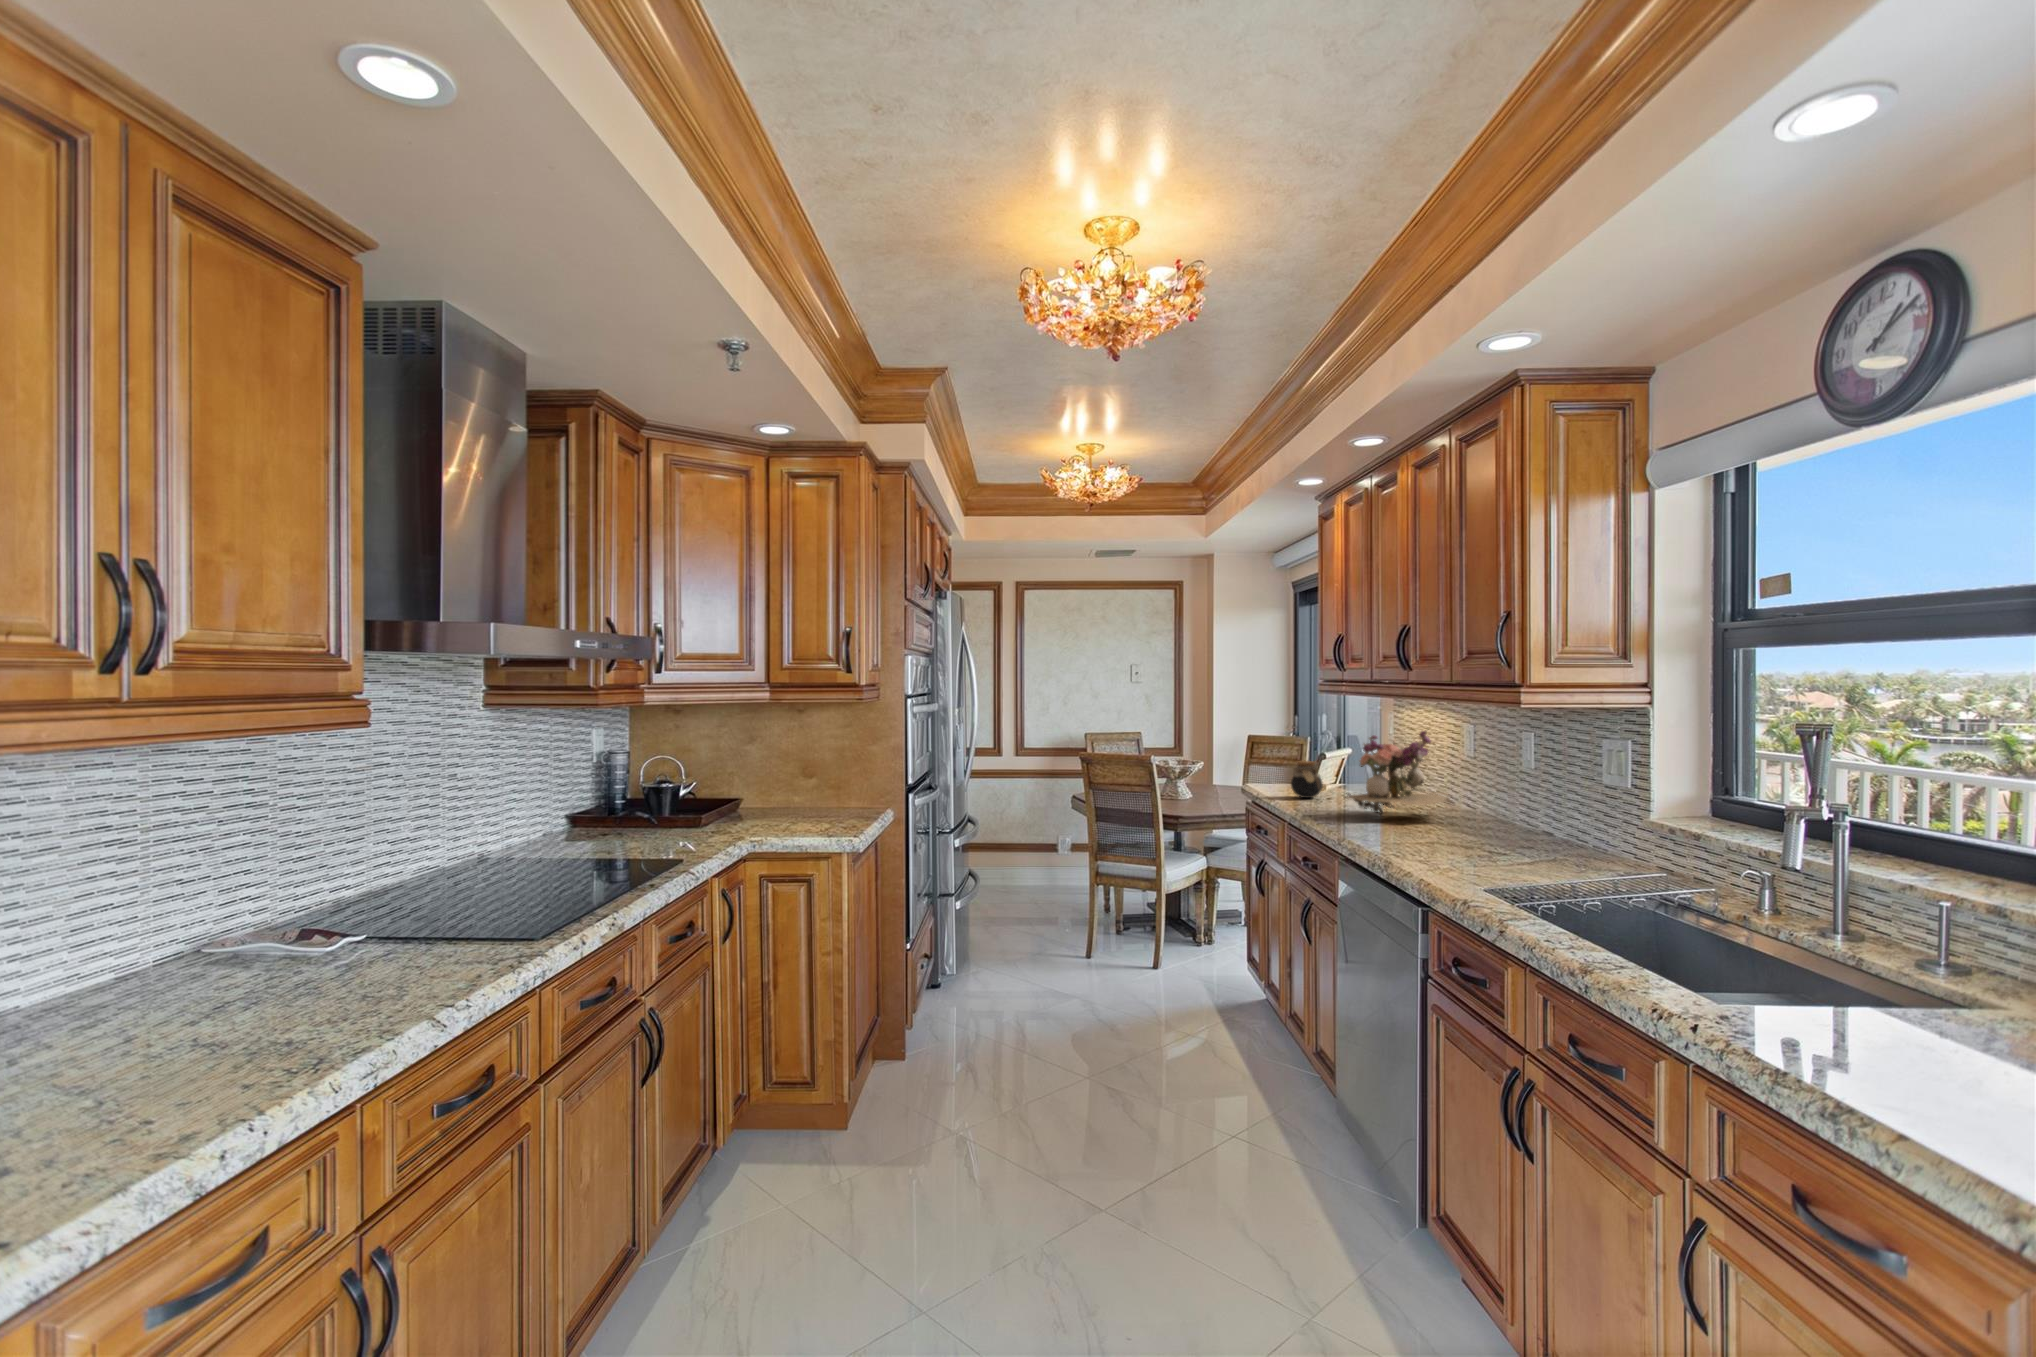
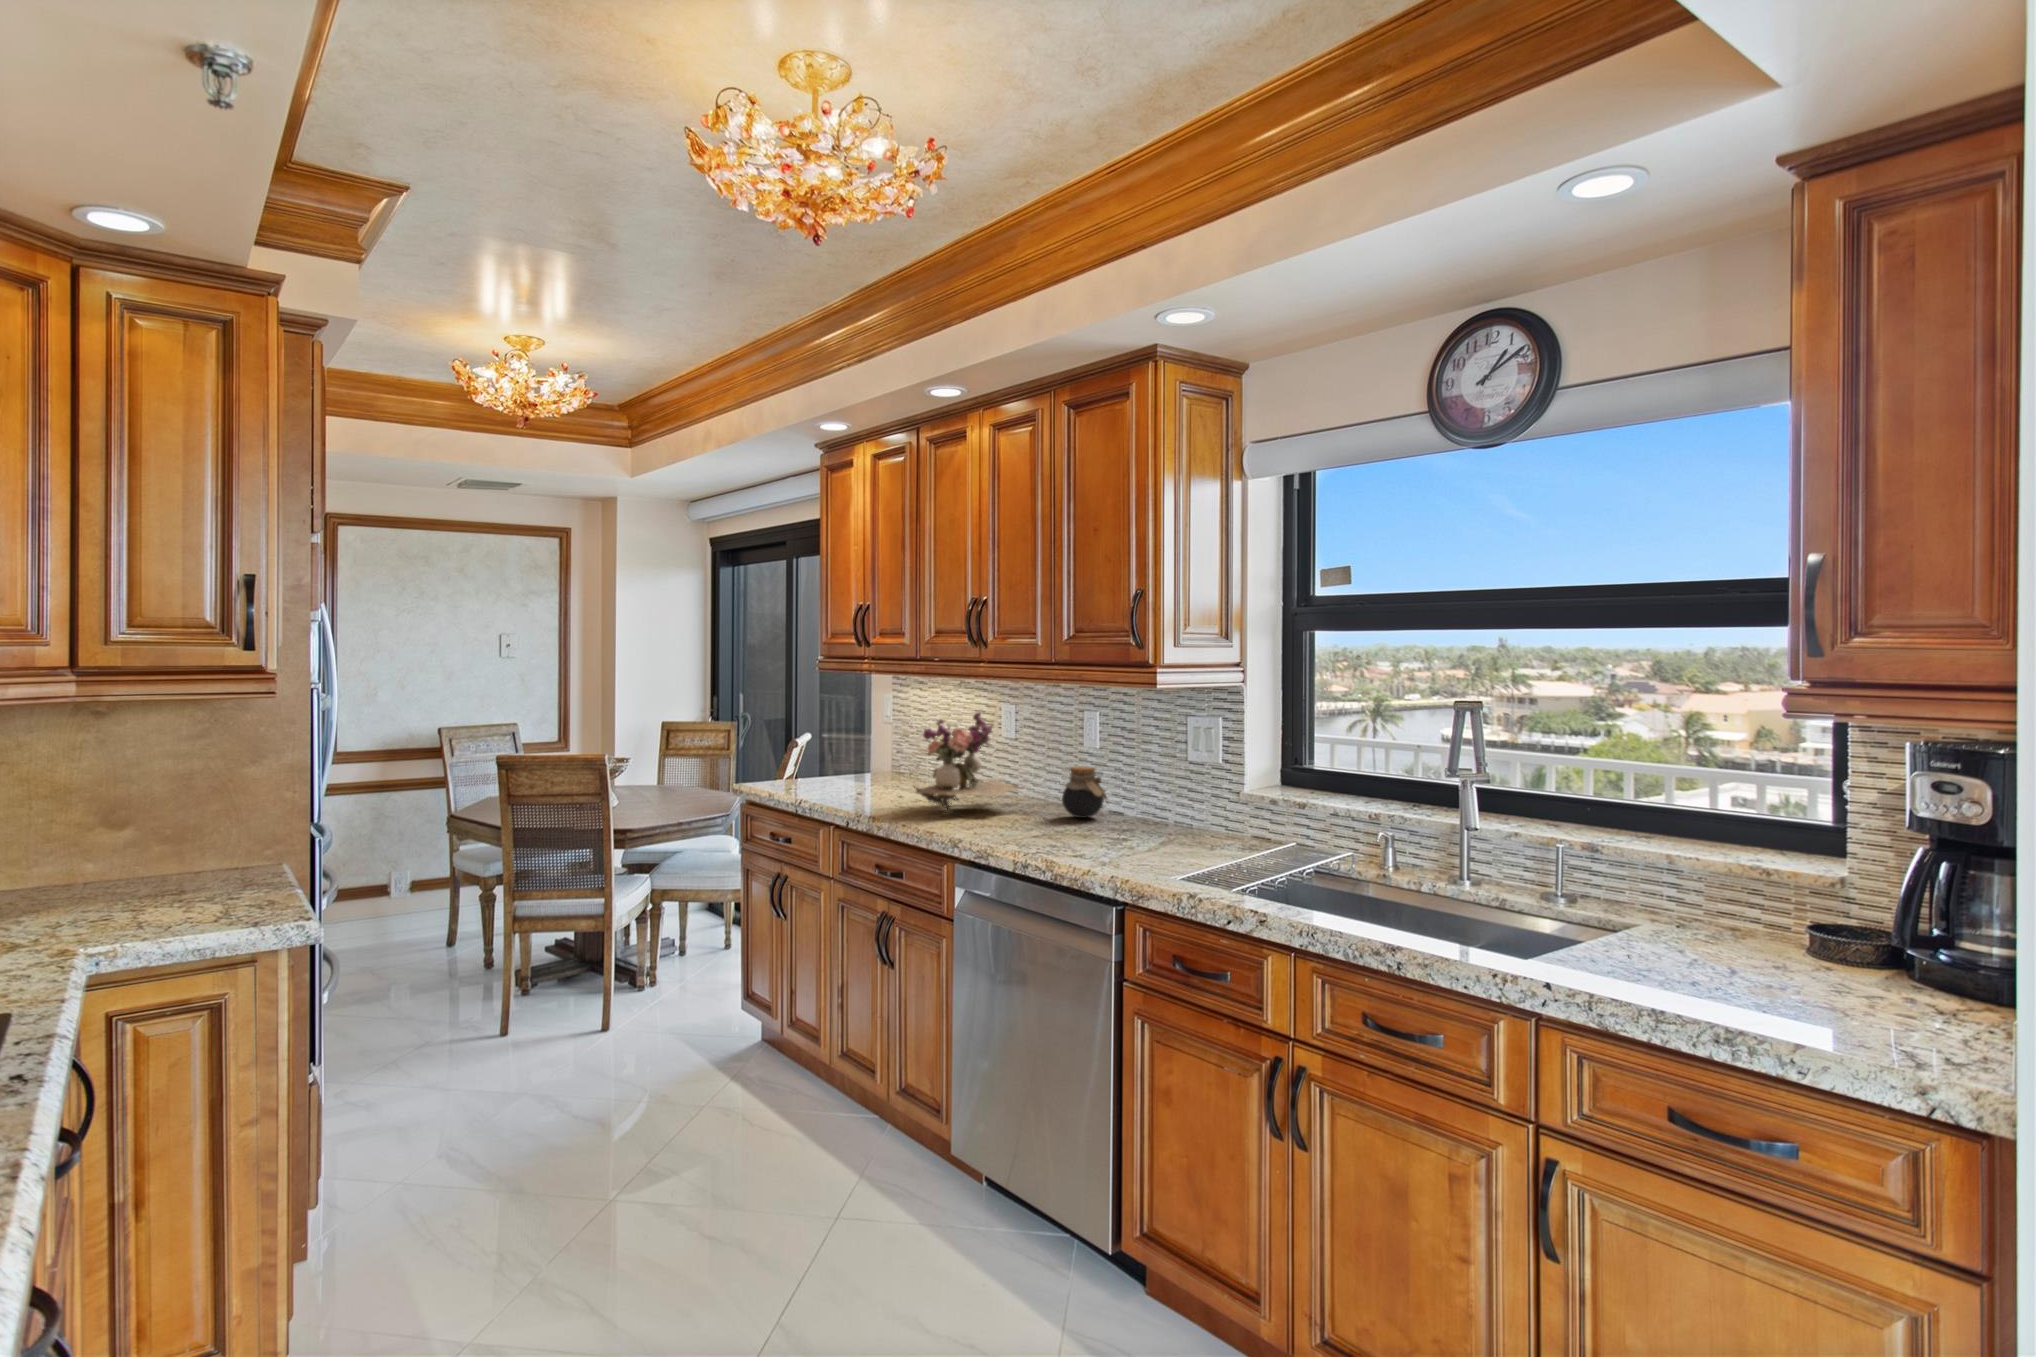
jar: present [1291,761,1323,798] -> present [1062,766,1107,818]

